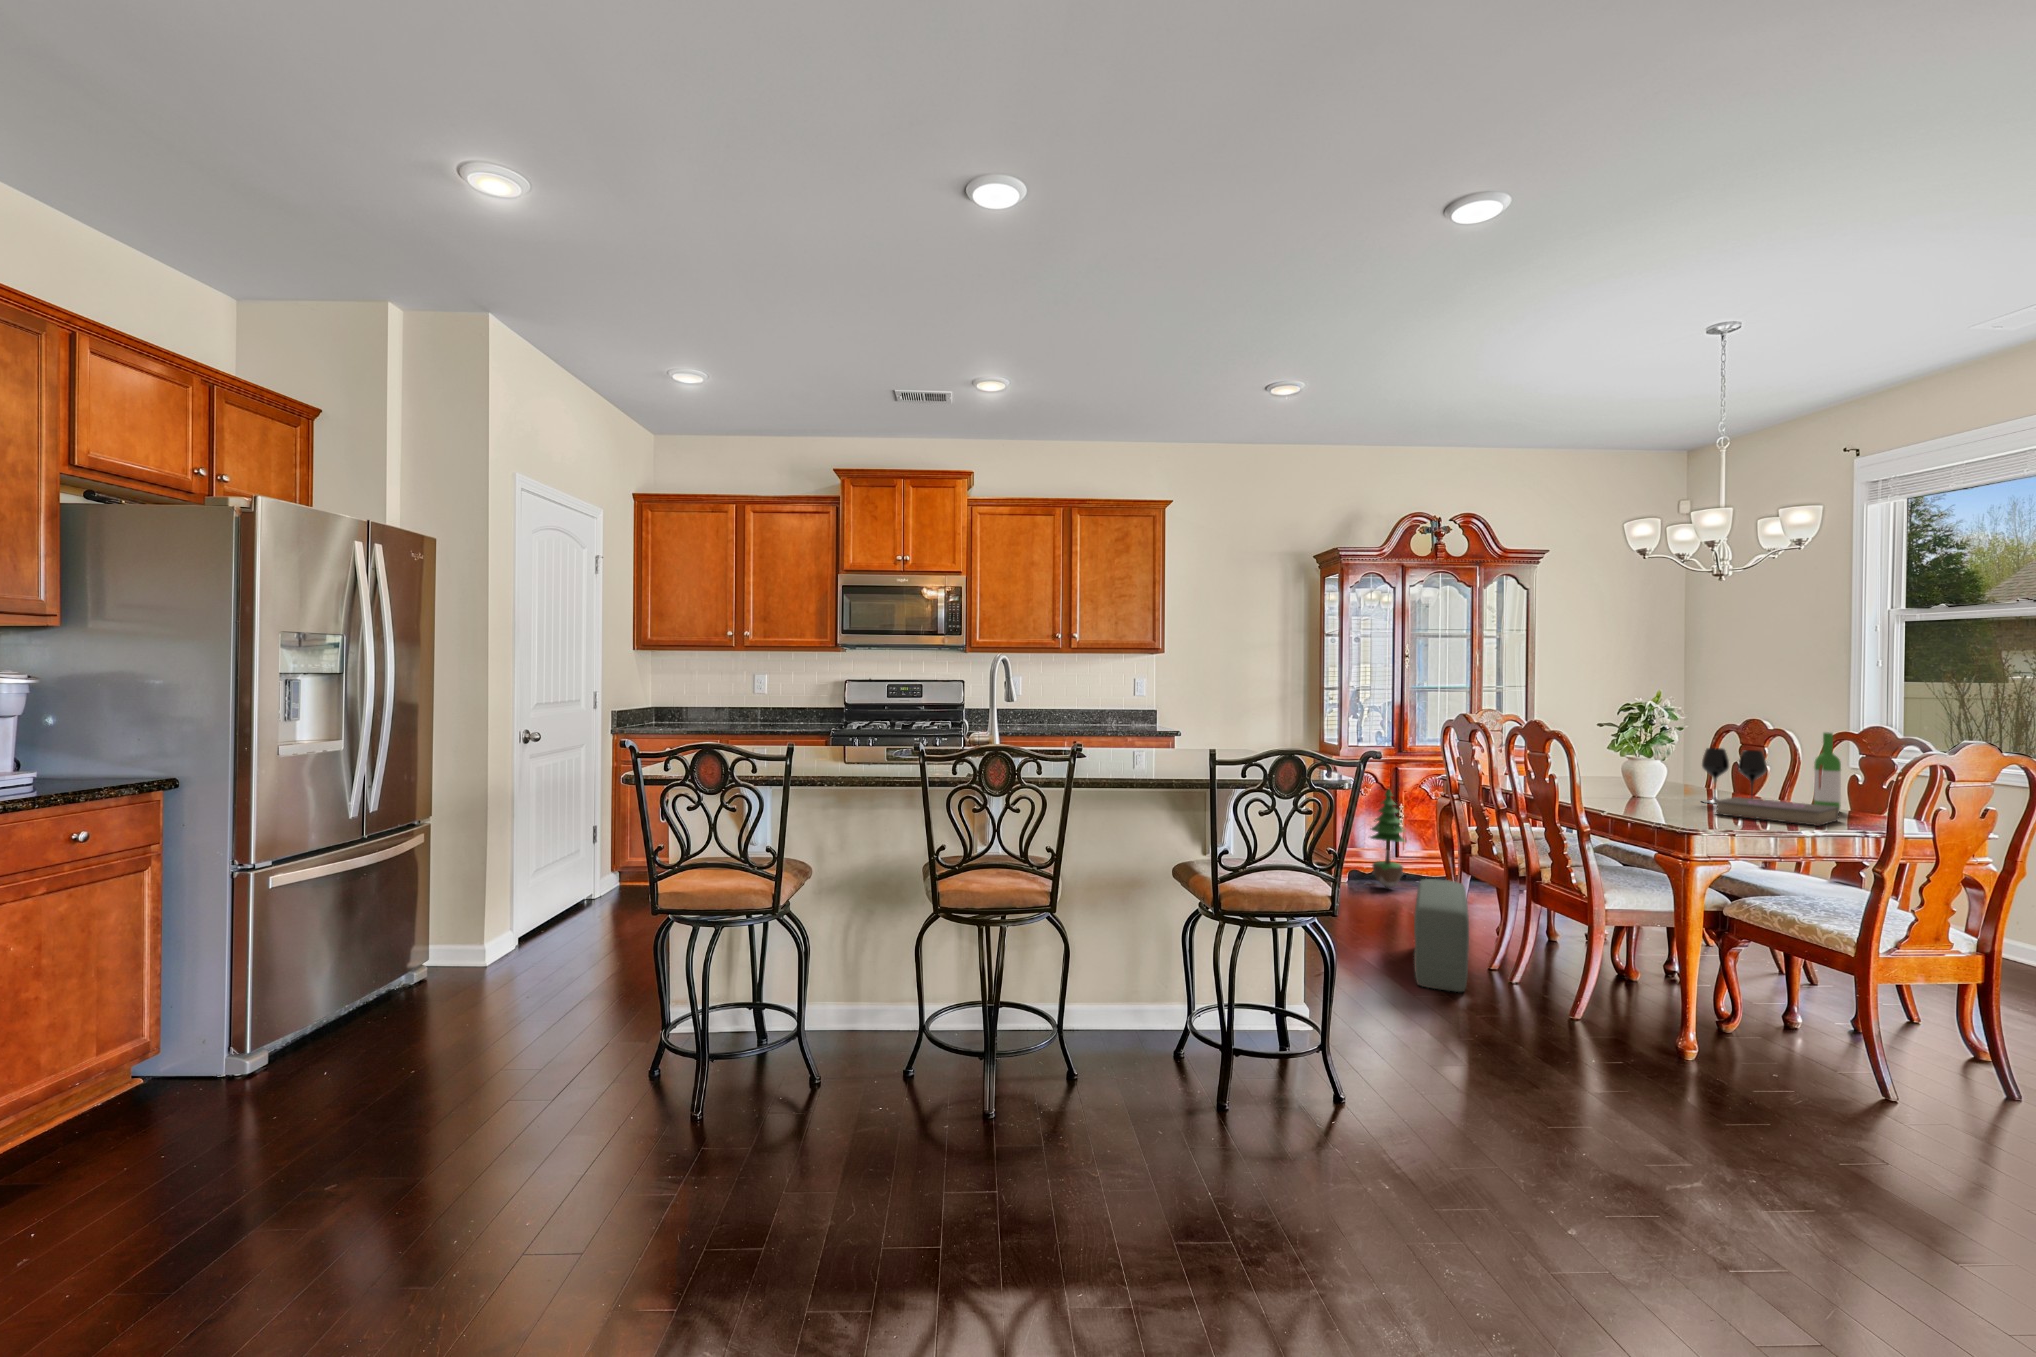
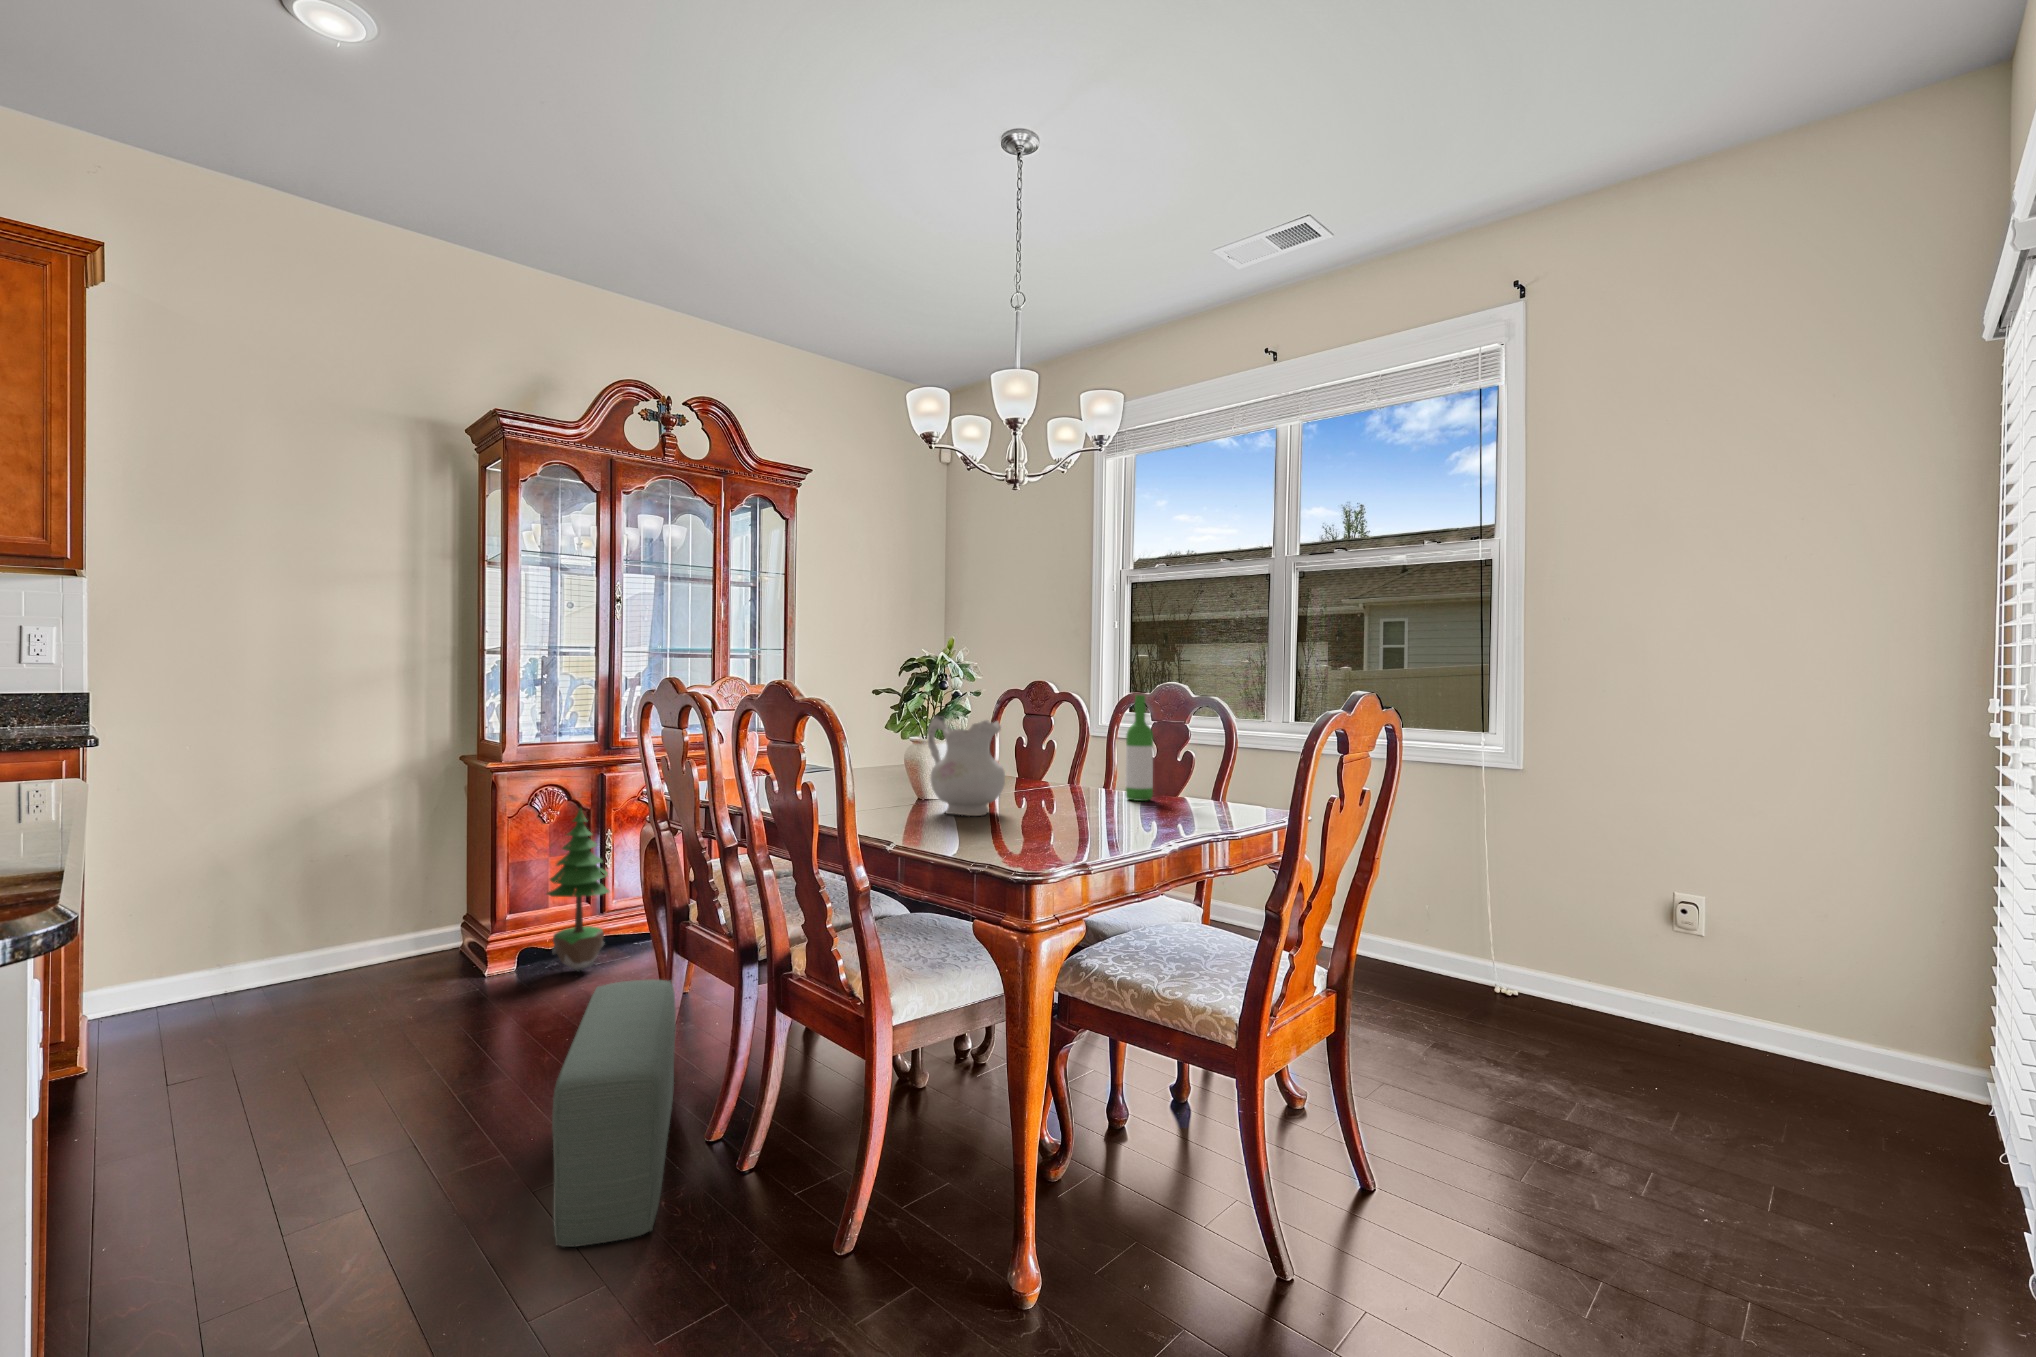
ceramic pitcher: none [1637,741,1697,807] -> present [928,716,1005,816]
wine glass: present [1702,748,1767,804] -> none [1003,722,1079,804]
book: present [1714,797,1839,826] -> none [1033,793,1169,831]

